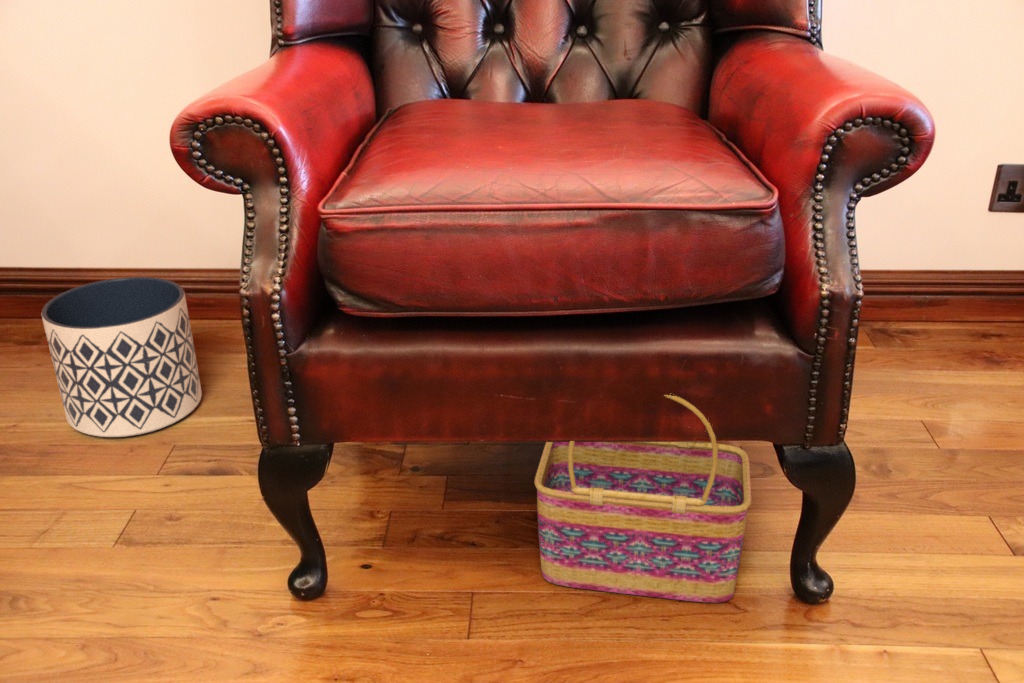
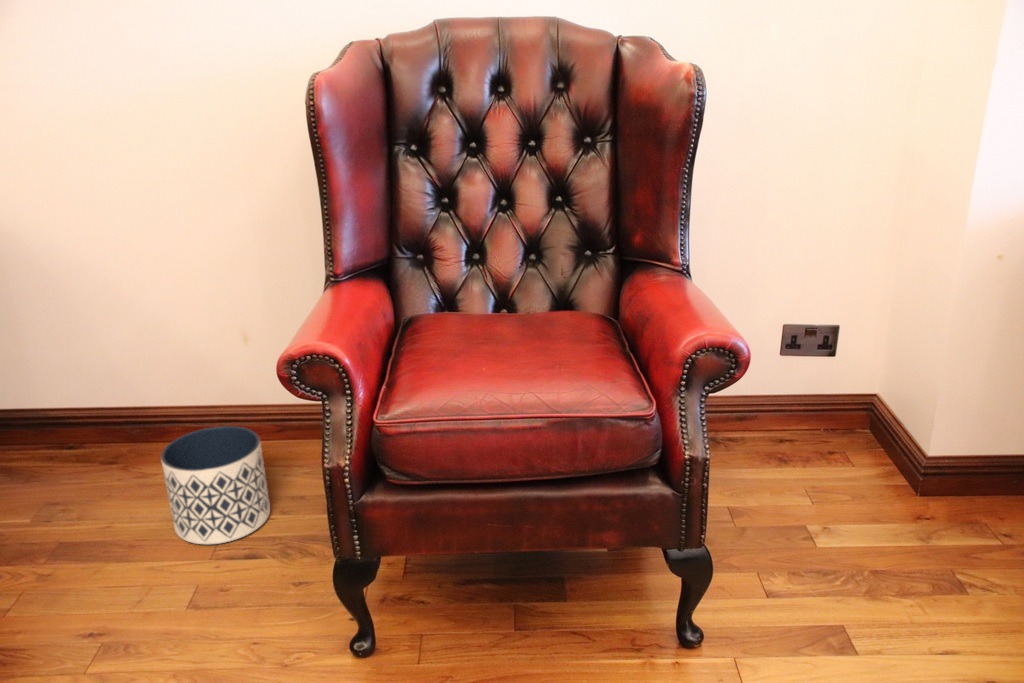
basket: present [534,395,752,603] -> none [511,475,651,652]

